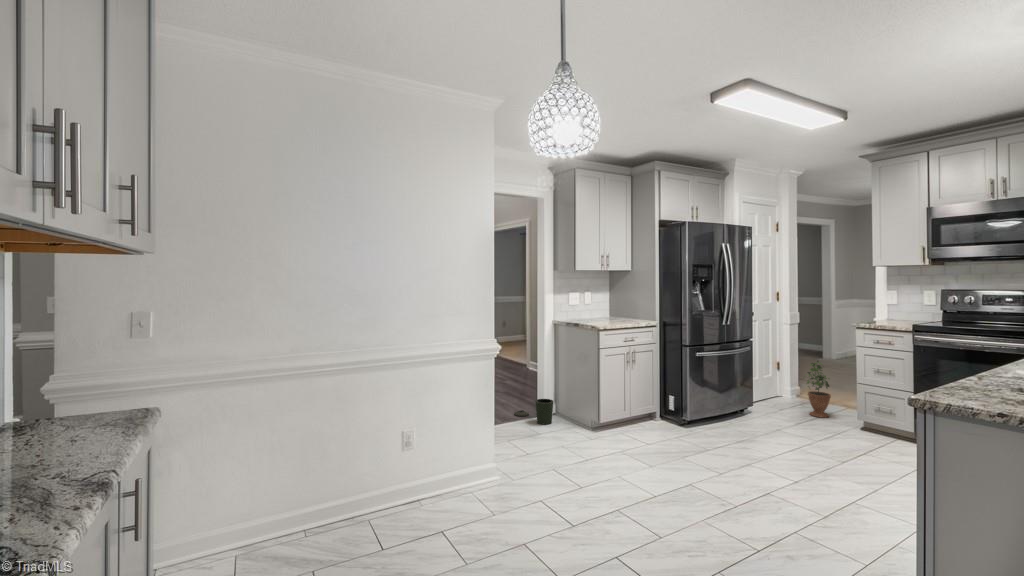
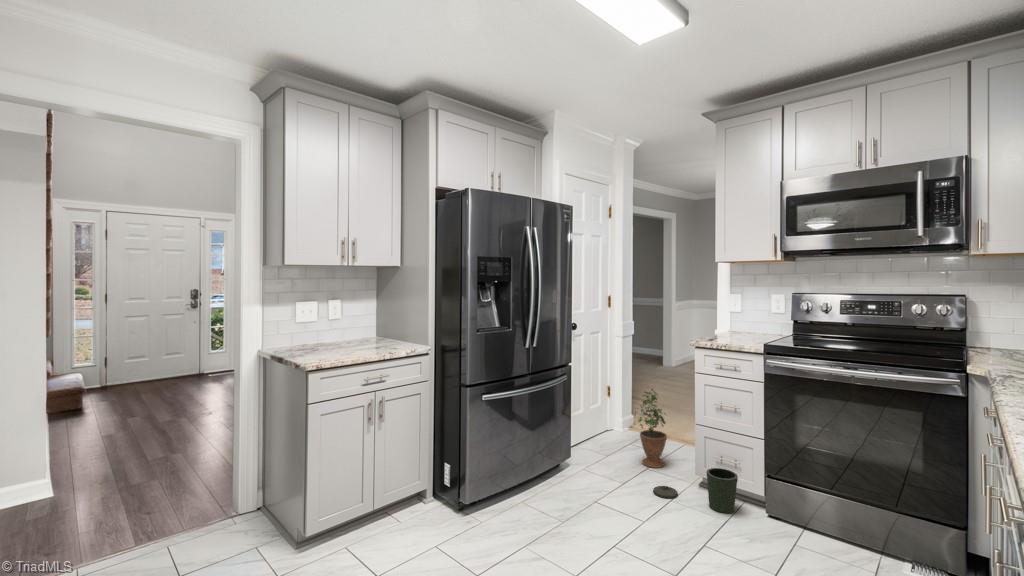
trash can: present [514,399,553,424] -> present [653,468,738,513]

